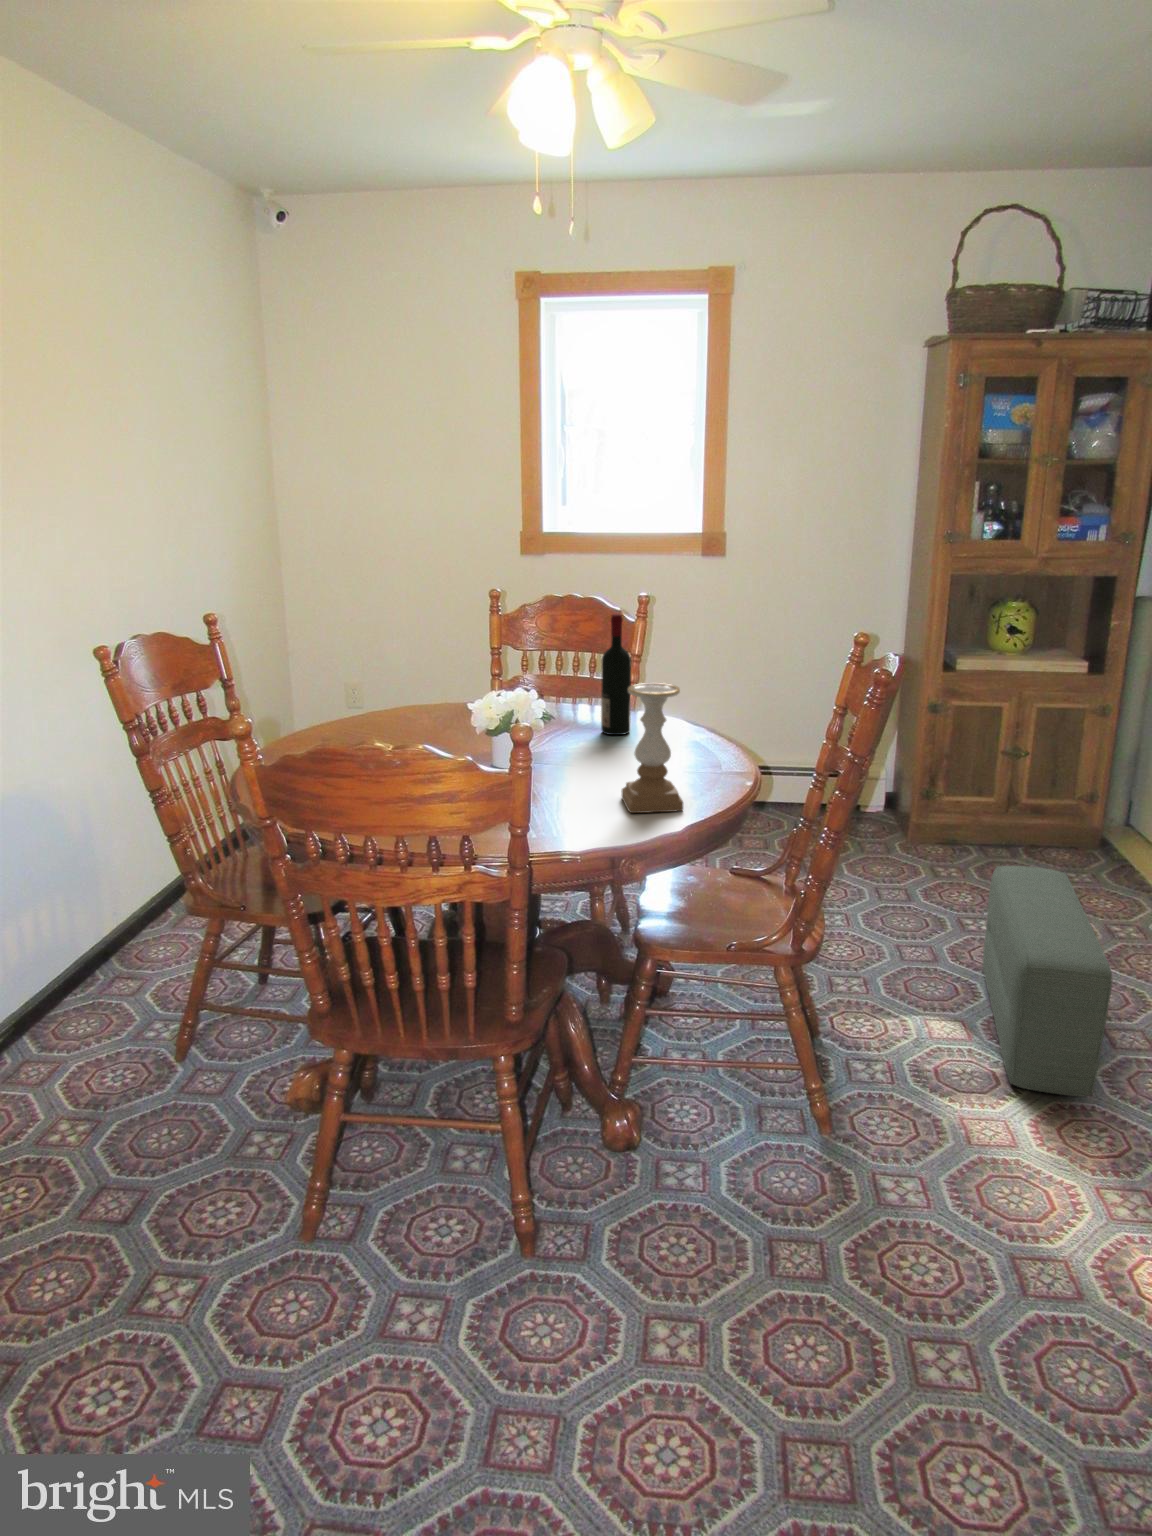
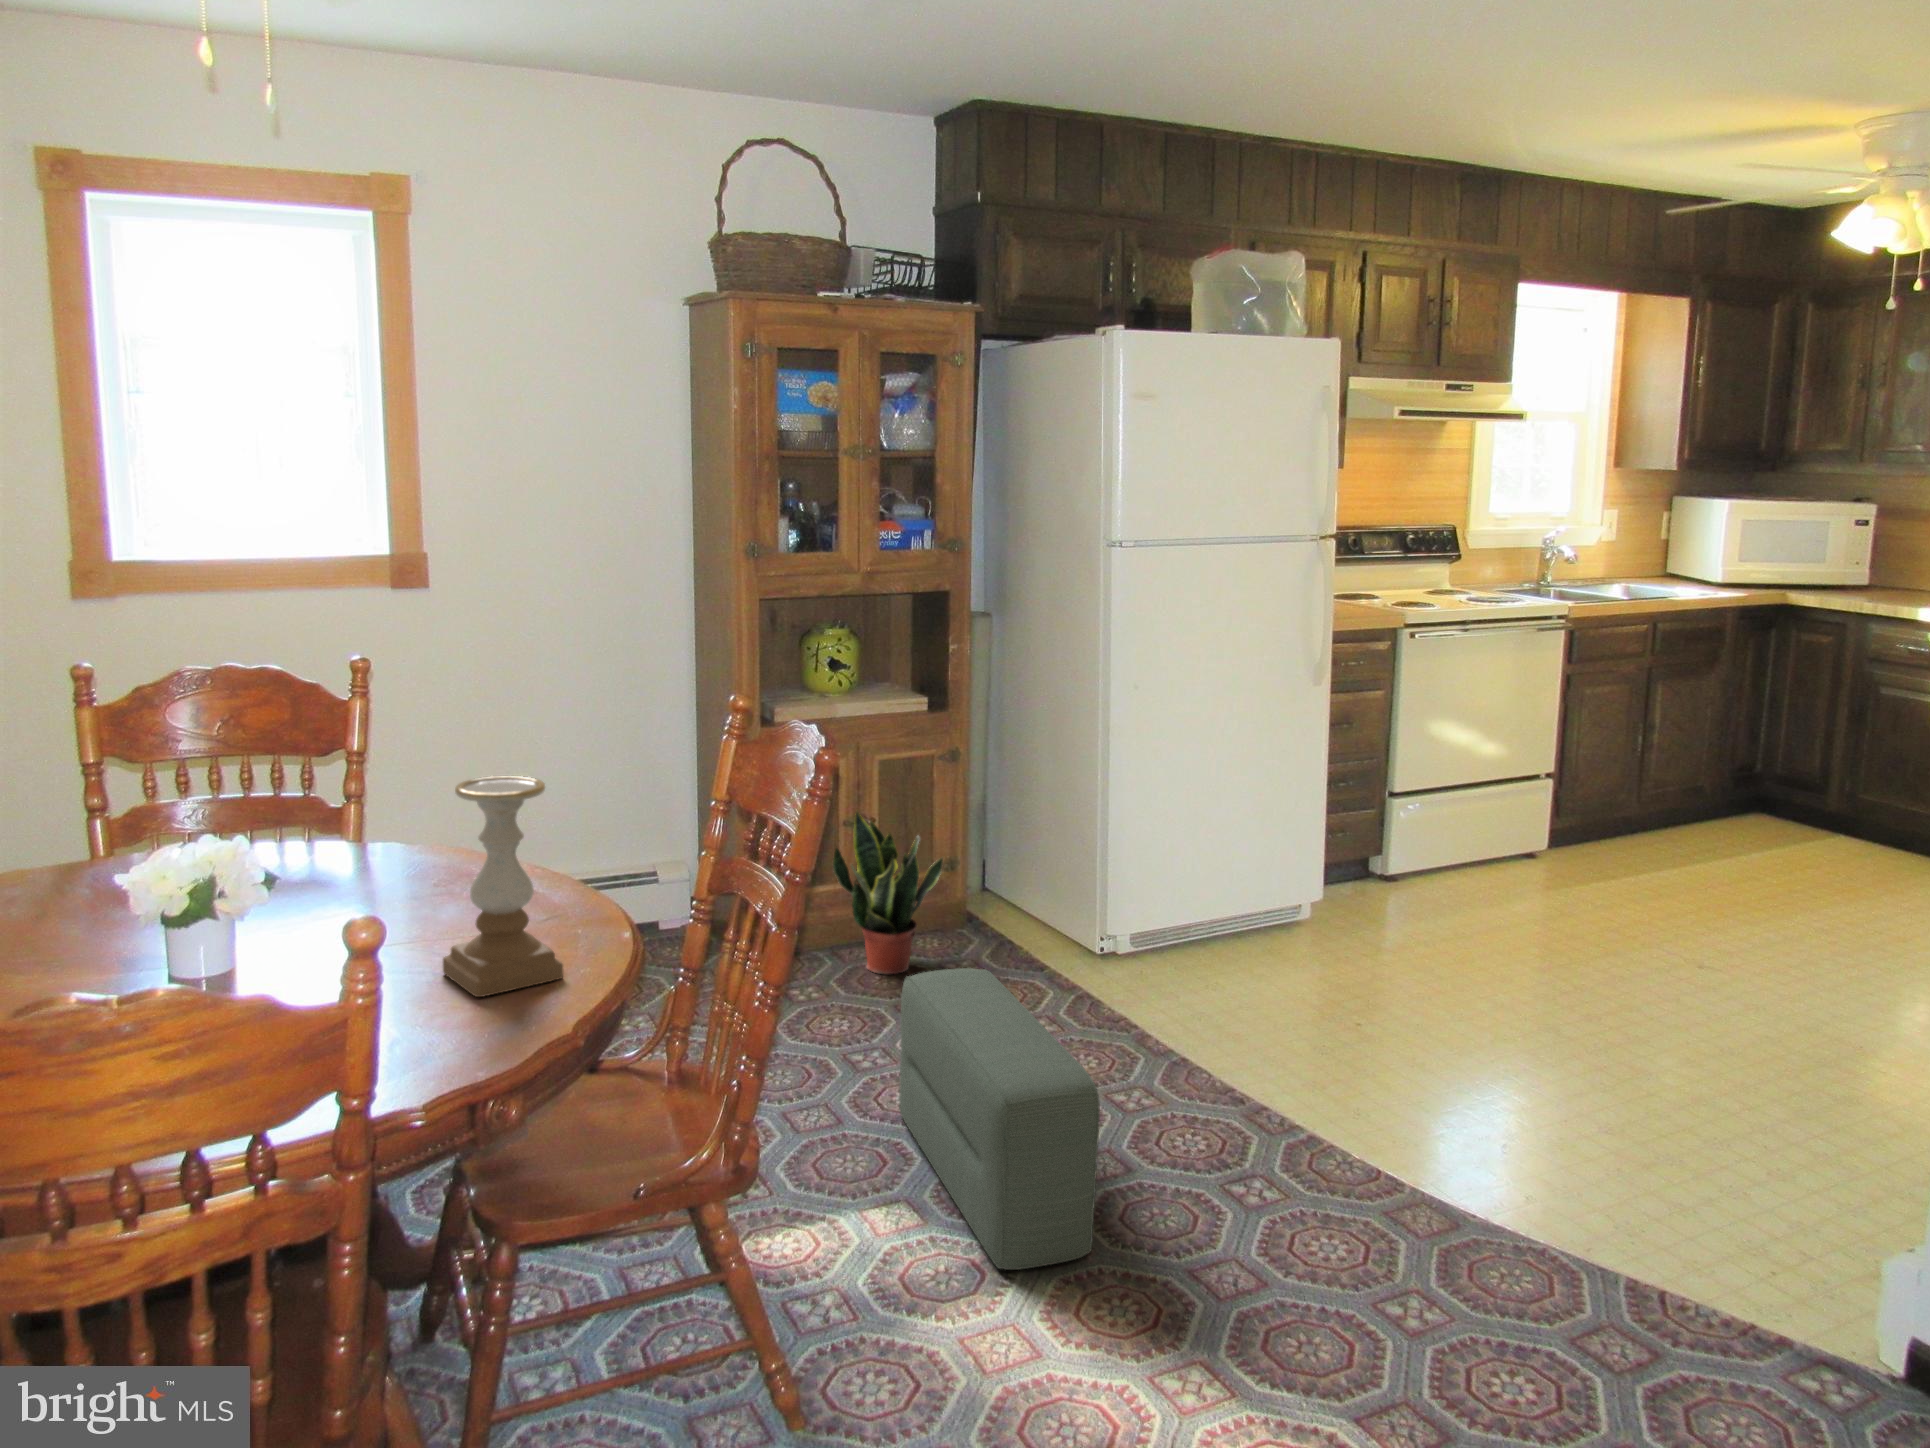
wine bottle: present [601,614,631,735] -> none [324,668,382,870]
potted plant: none [985,742,1079,870] -> present [833,812,943,974]

